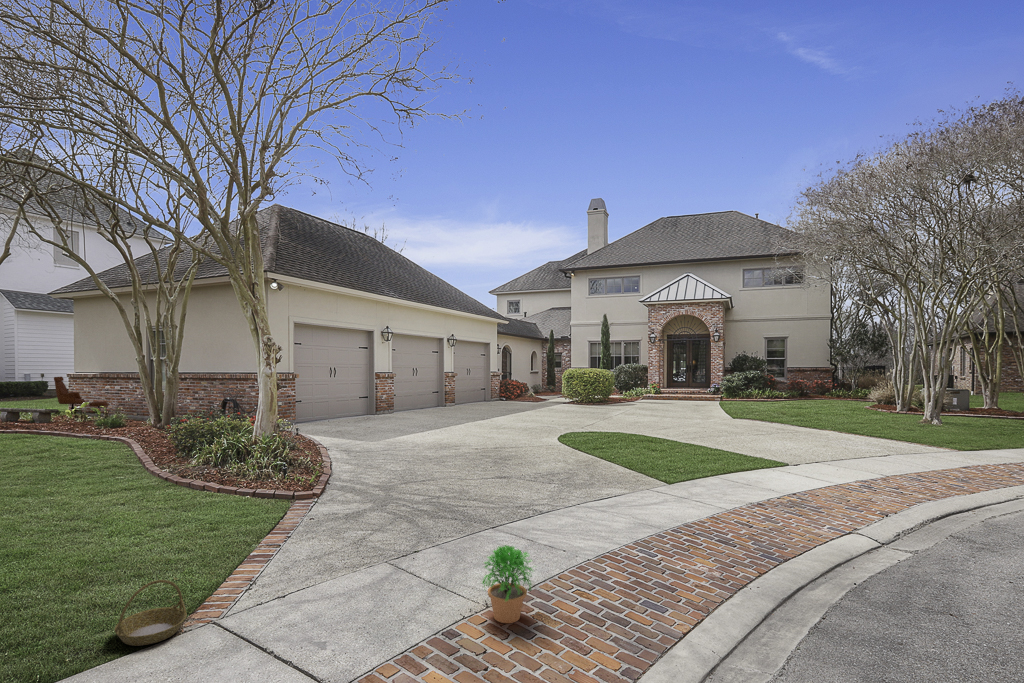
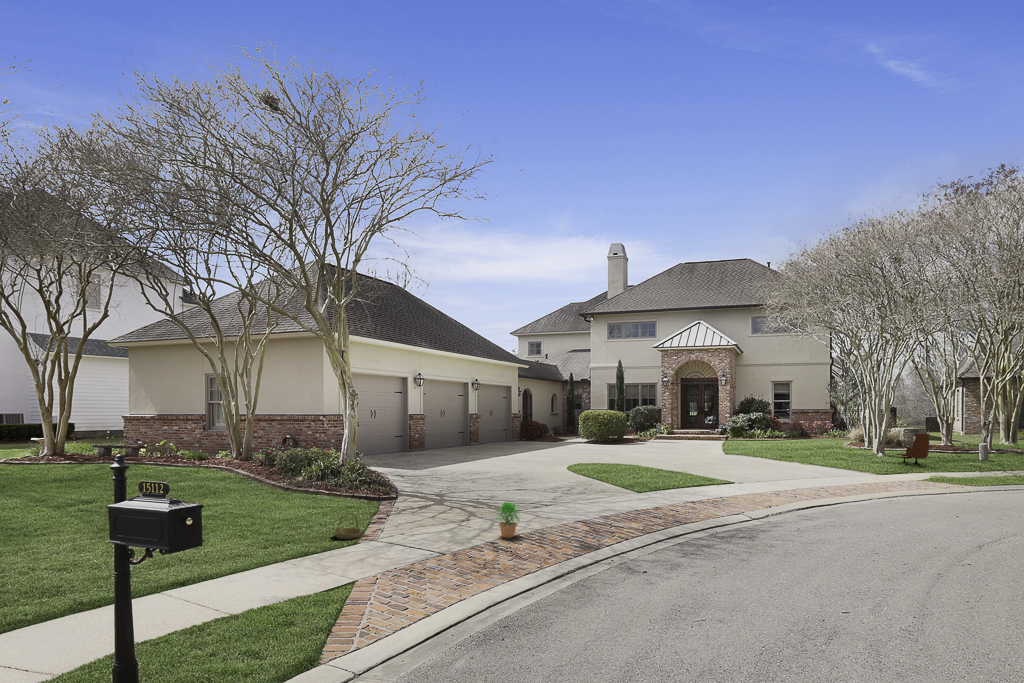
lounge chair: present [54,377,108,413] -> present [896,433,930,467]

